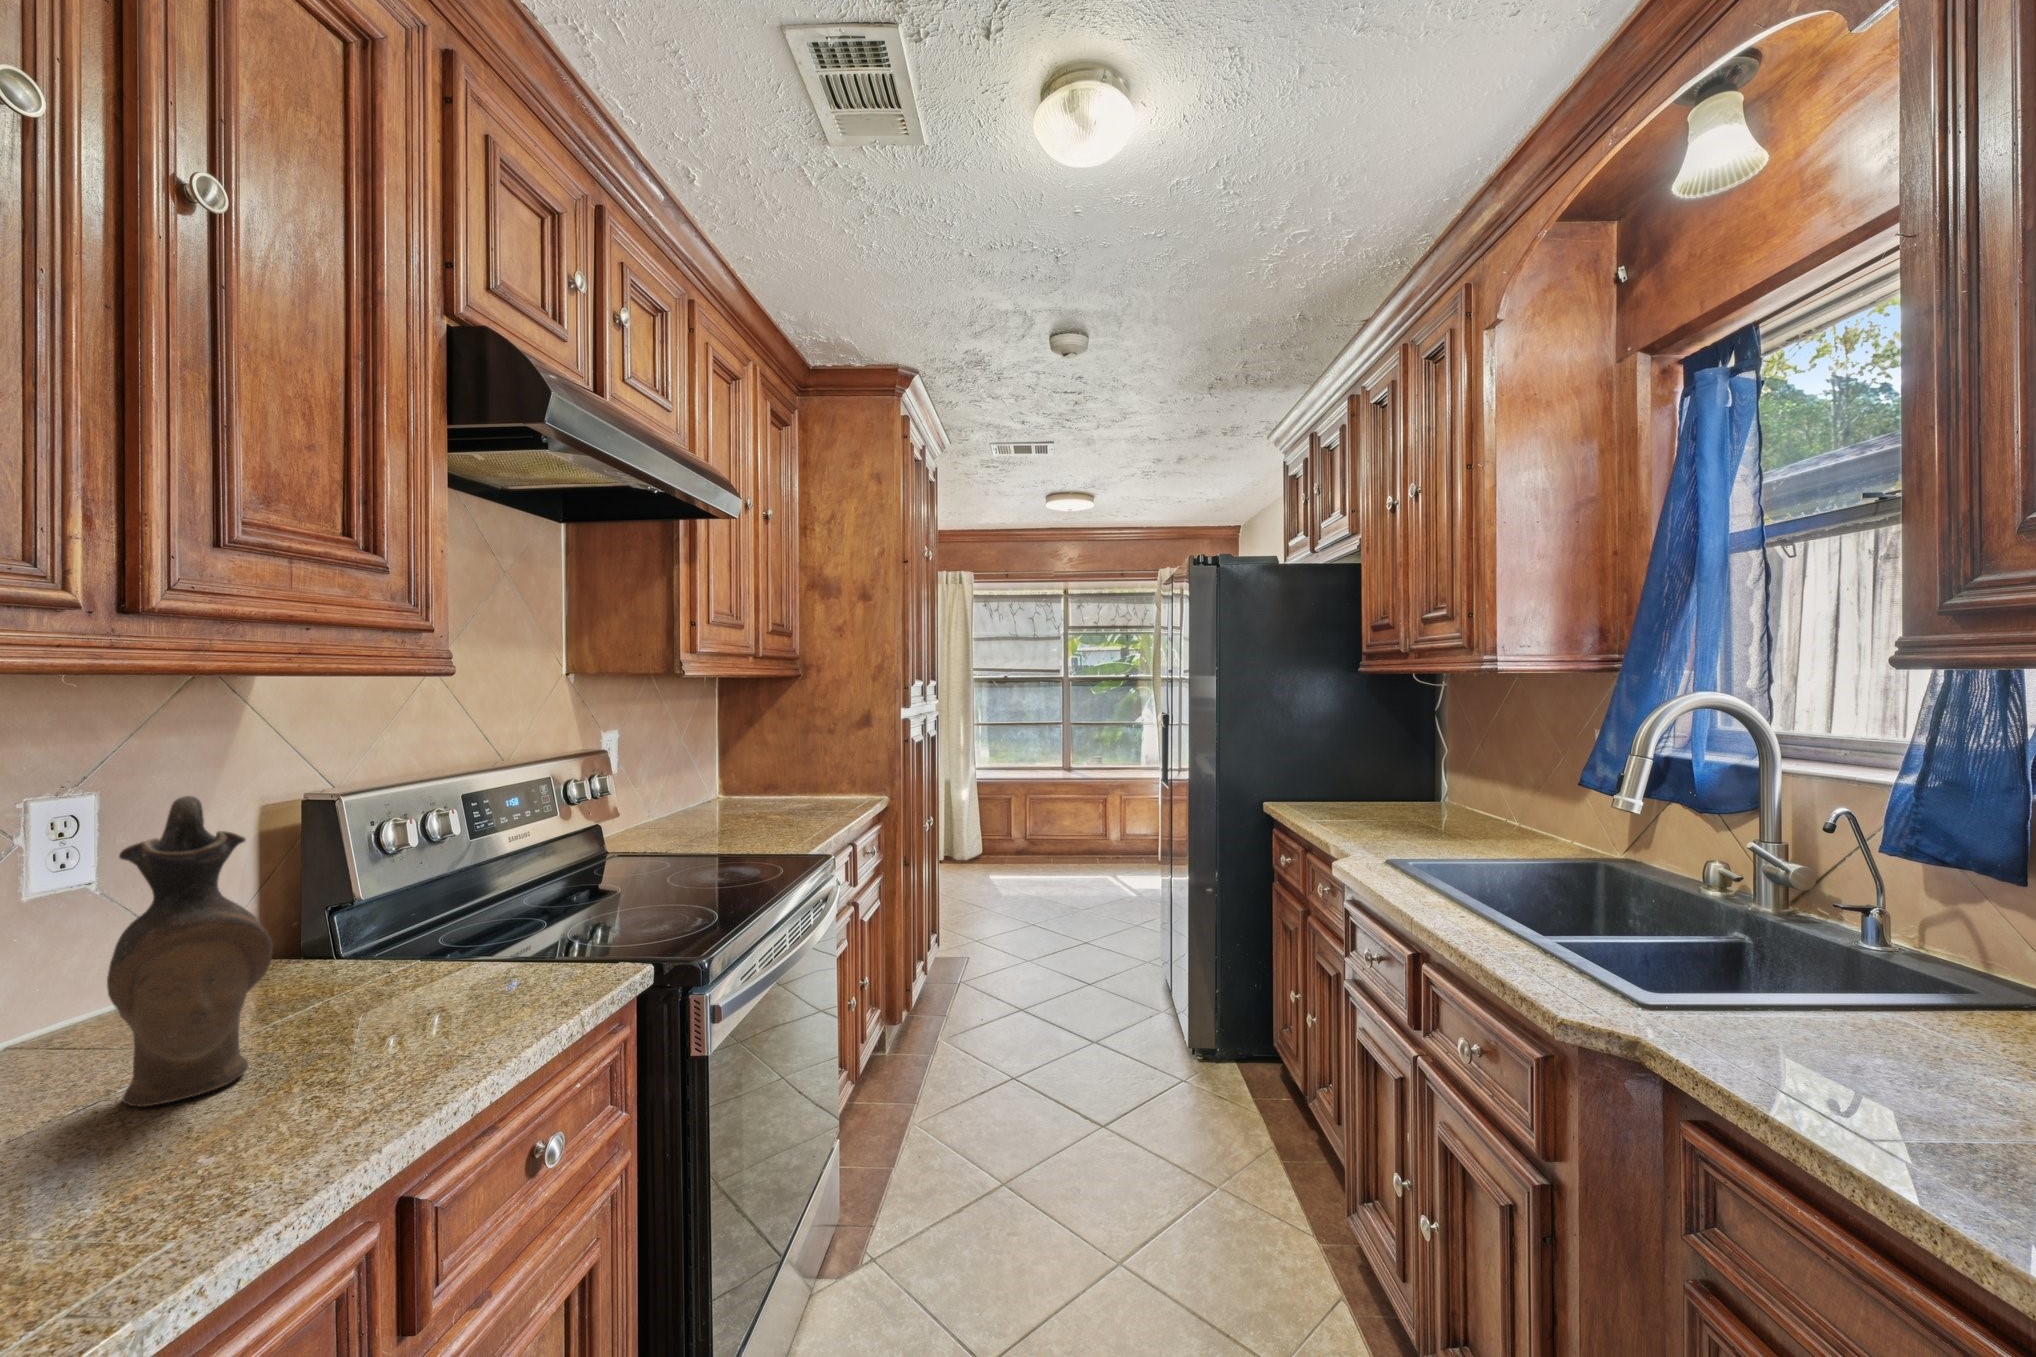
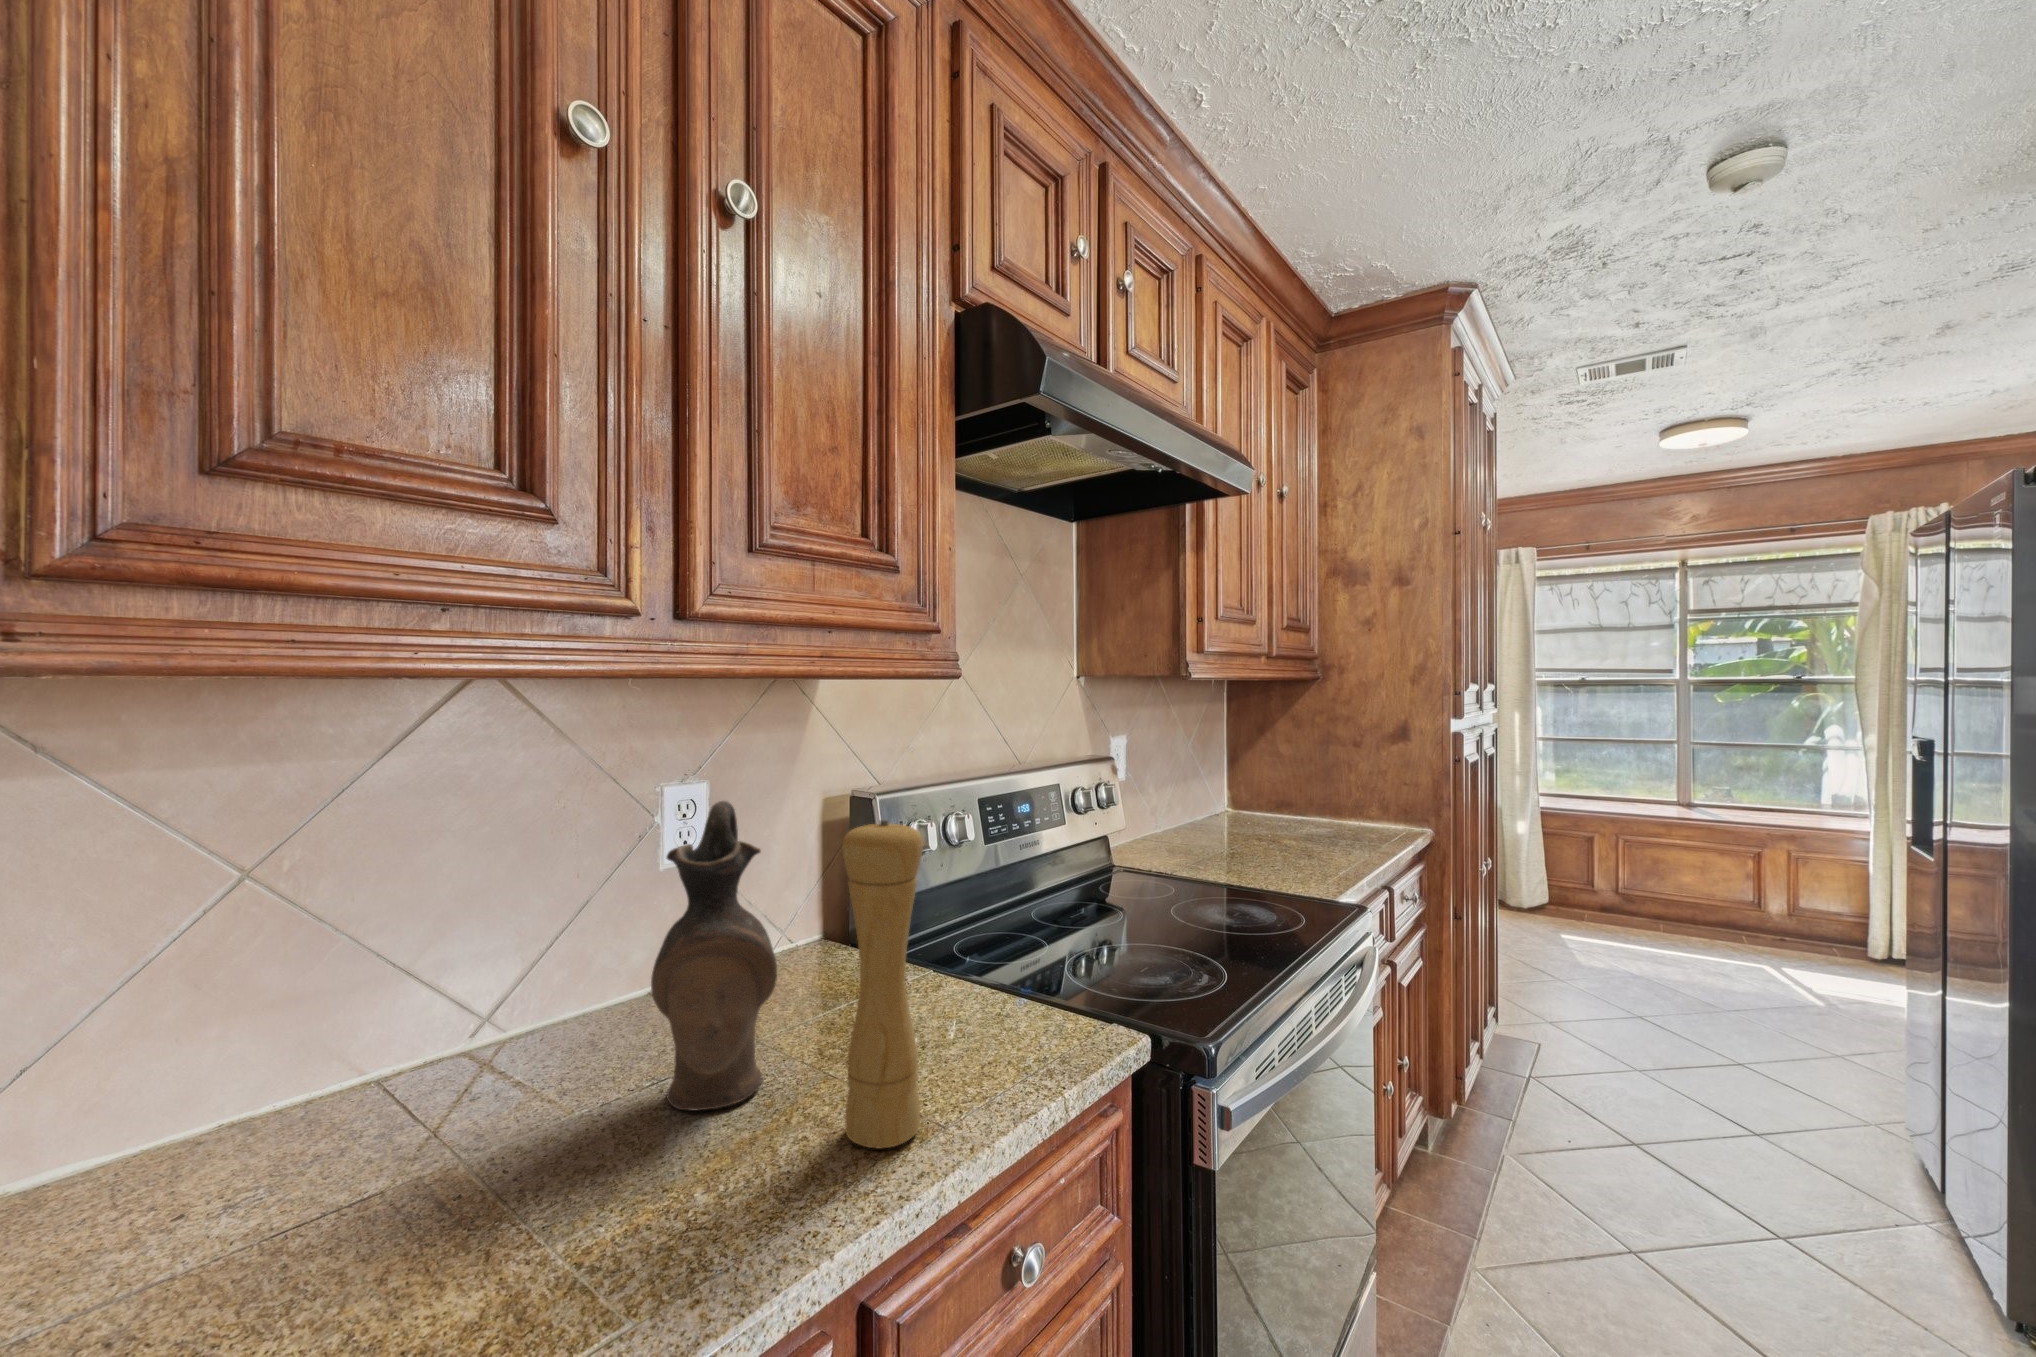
pepper mill: none [359,794,446,1082] -> present [842,820,923,1148]

